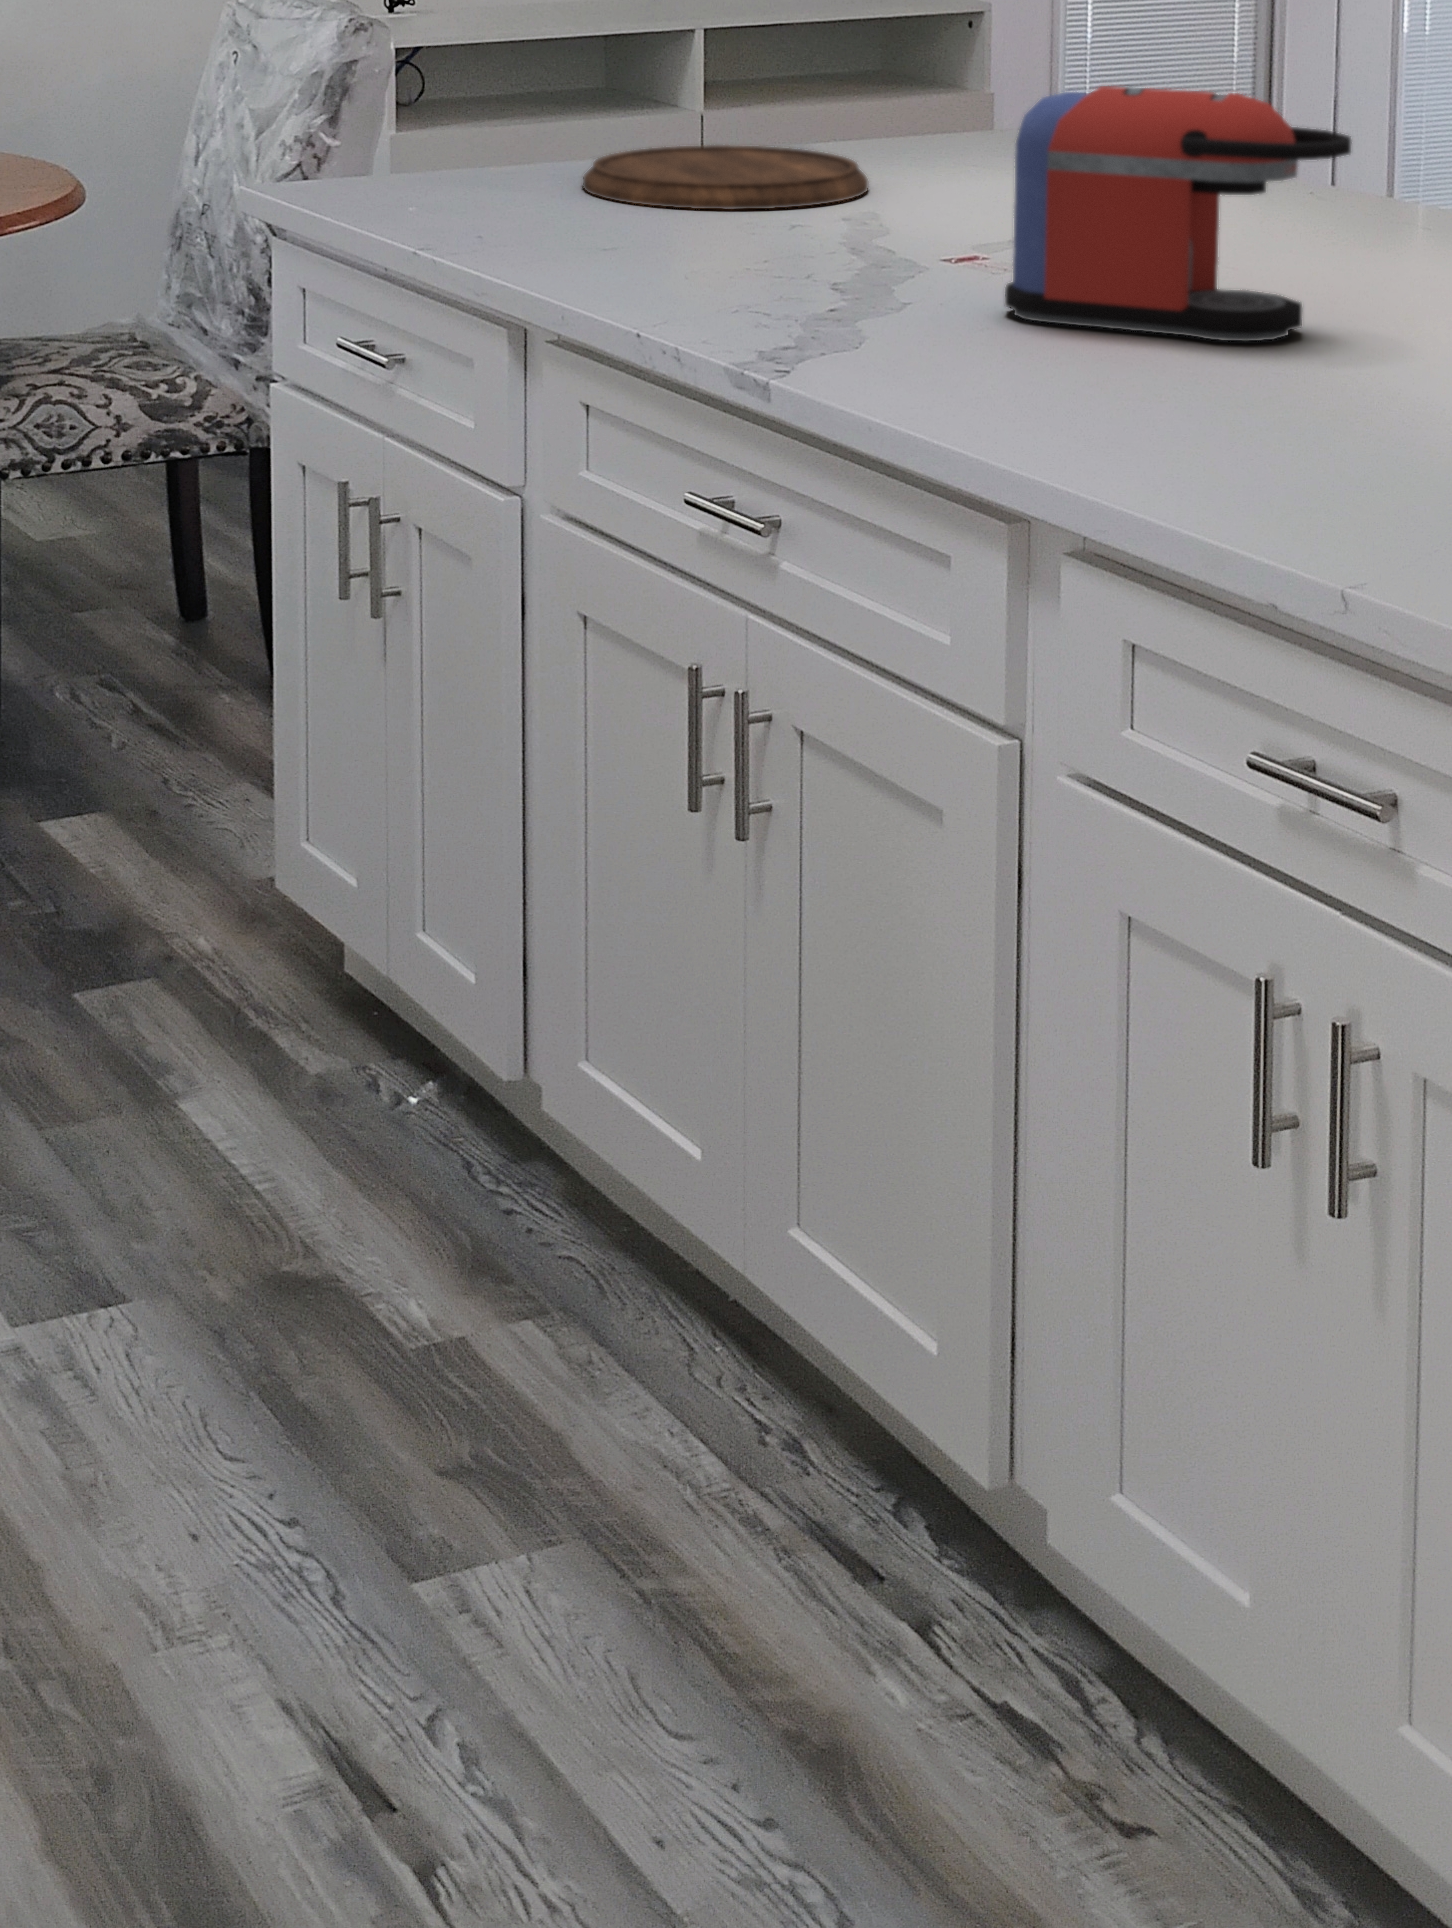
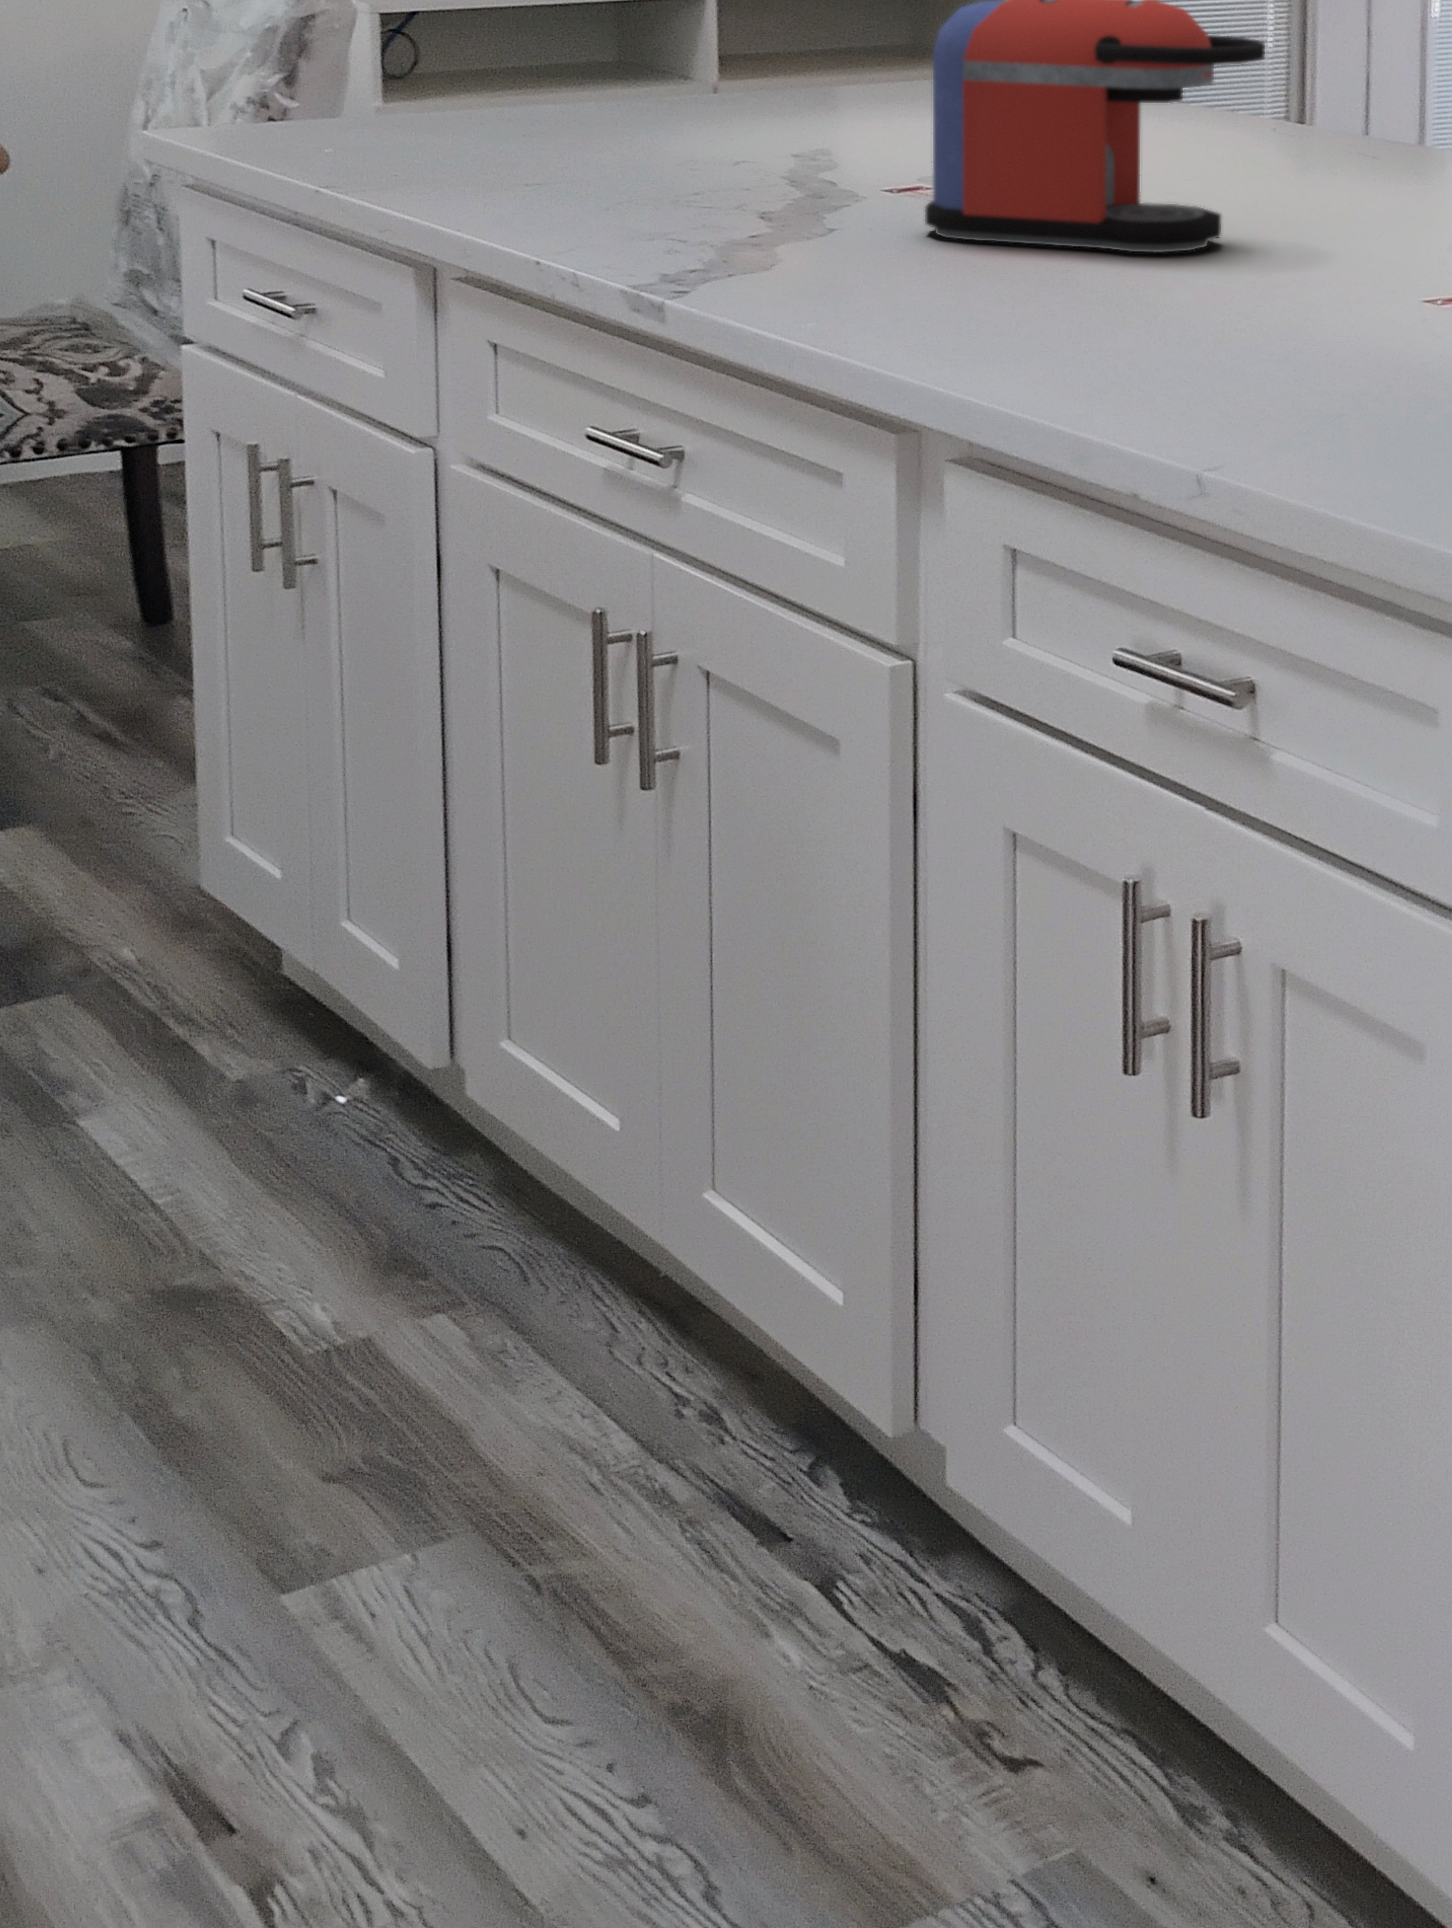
cutting board: present [583,145,868,209] -> none [520,86,822,145]

